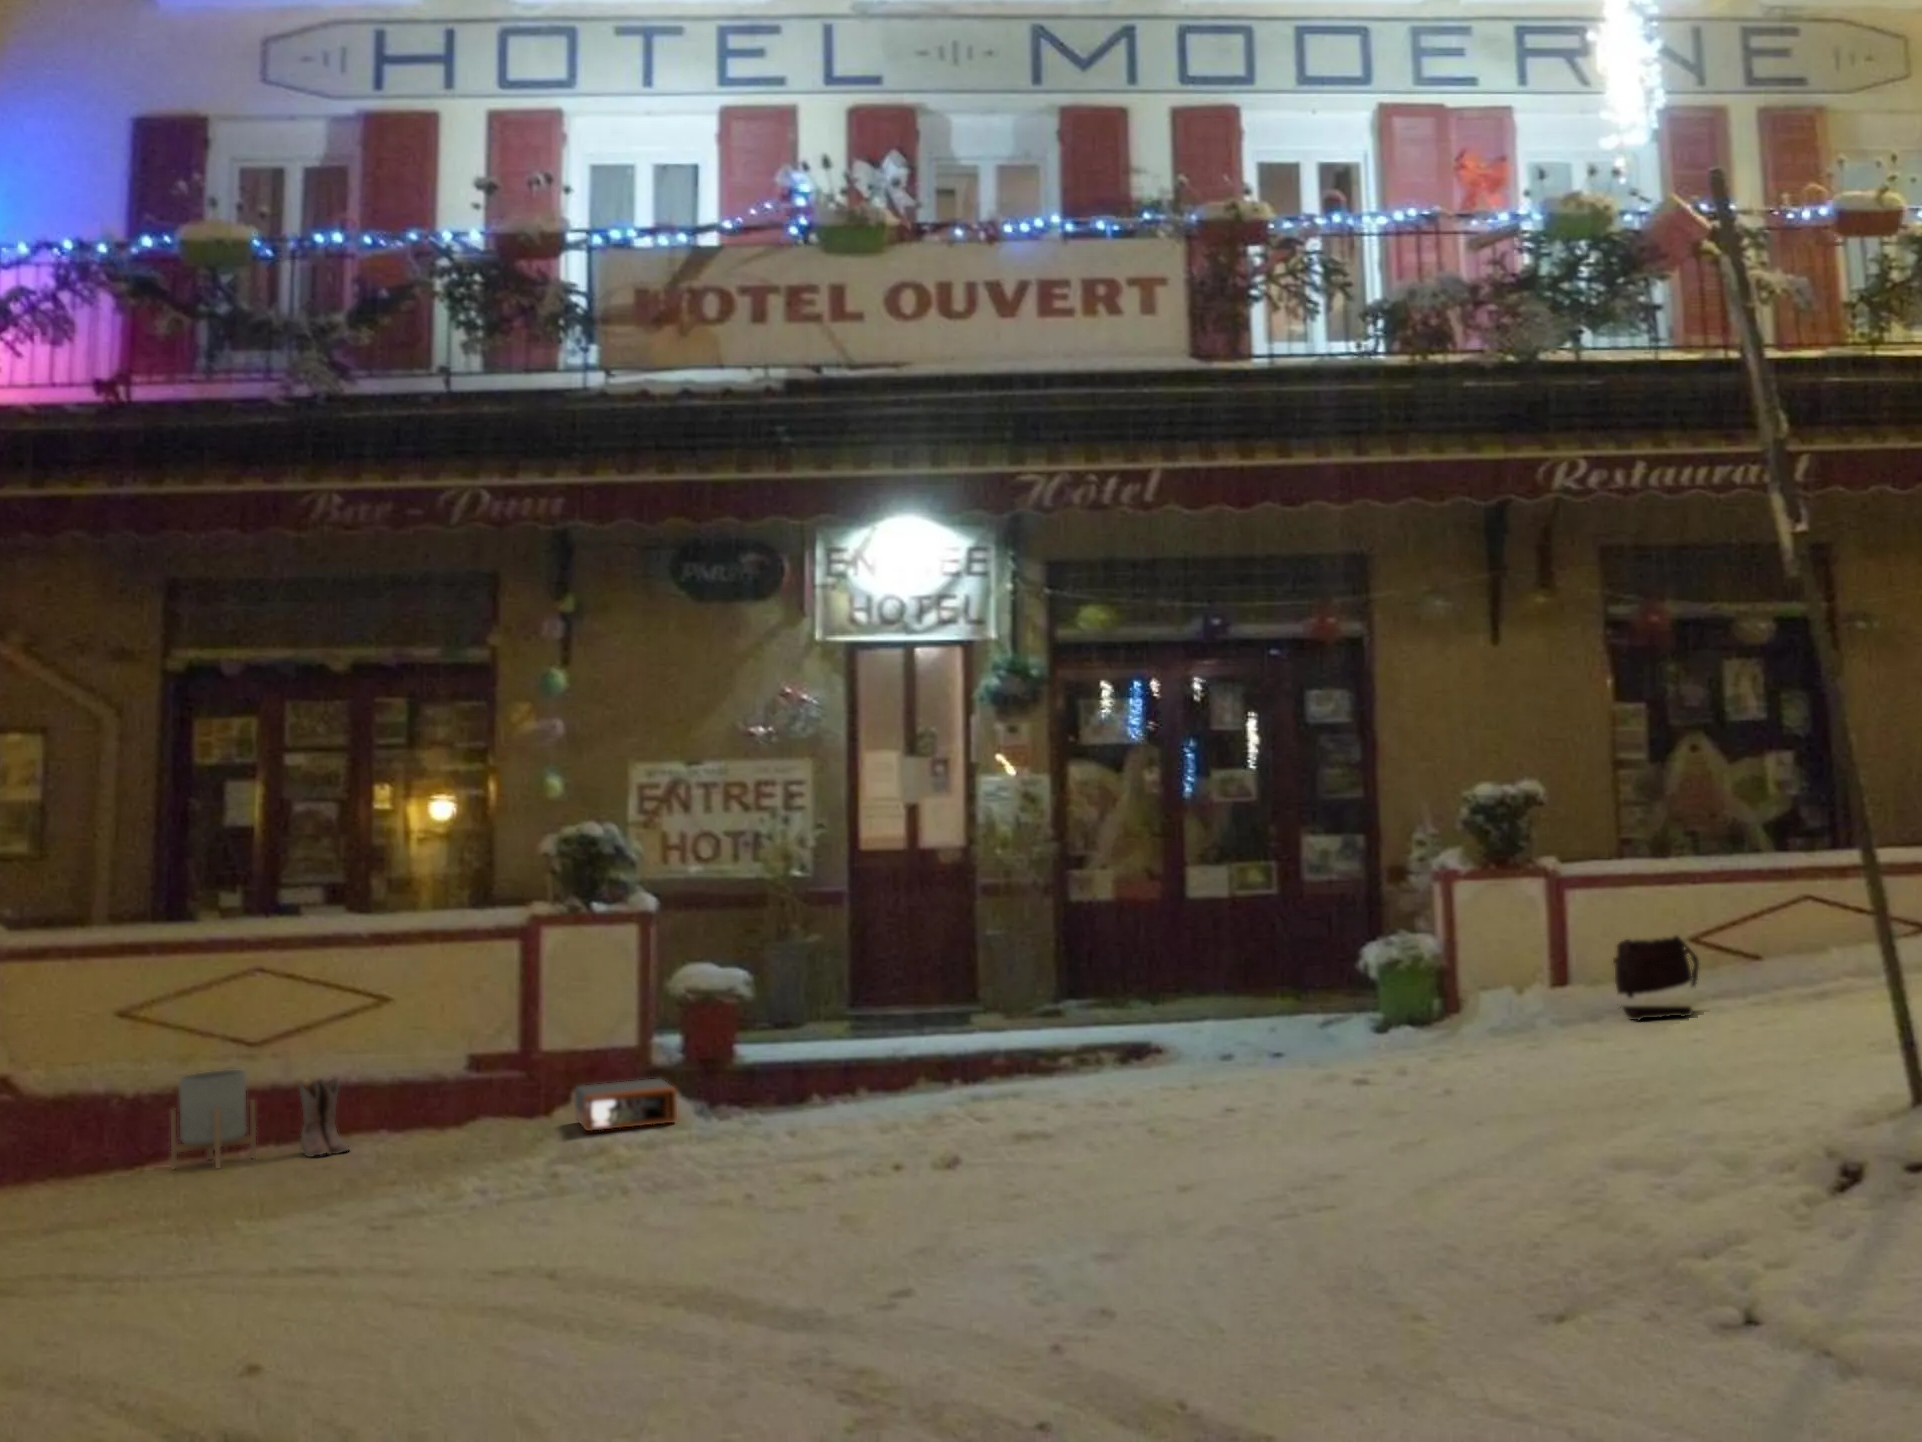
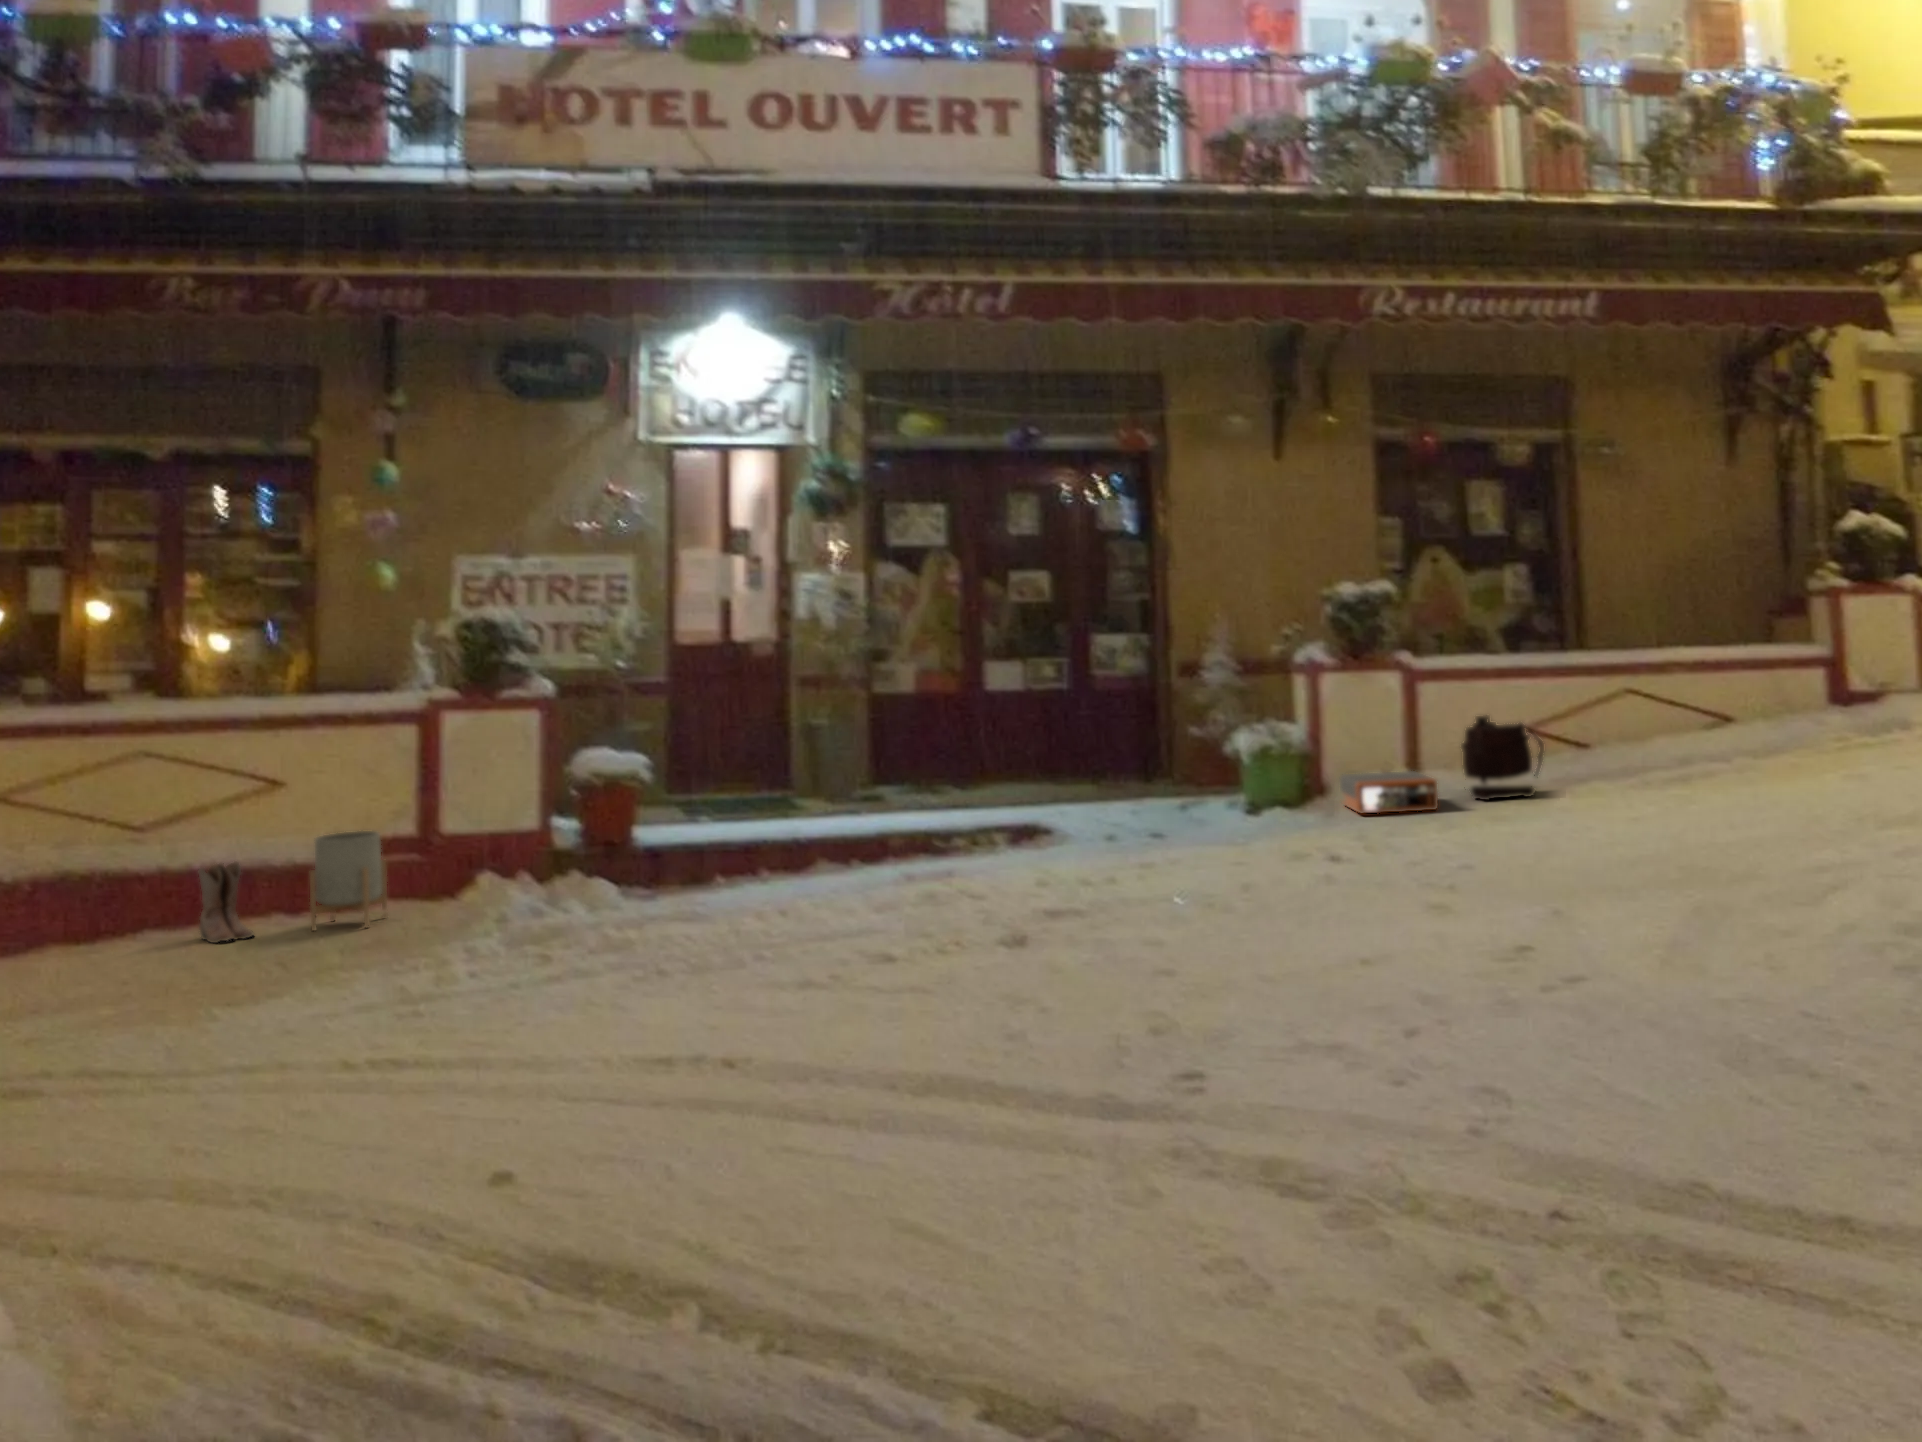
planter: present [171,1070,256,1168] -> present [310,831,388,930]
storage box: present [574,1079,677,1131] -> present [1340,771,1438,813]

